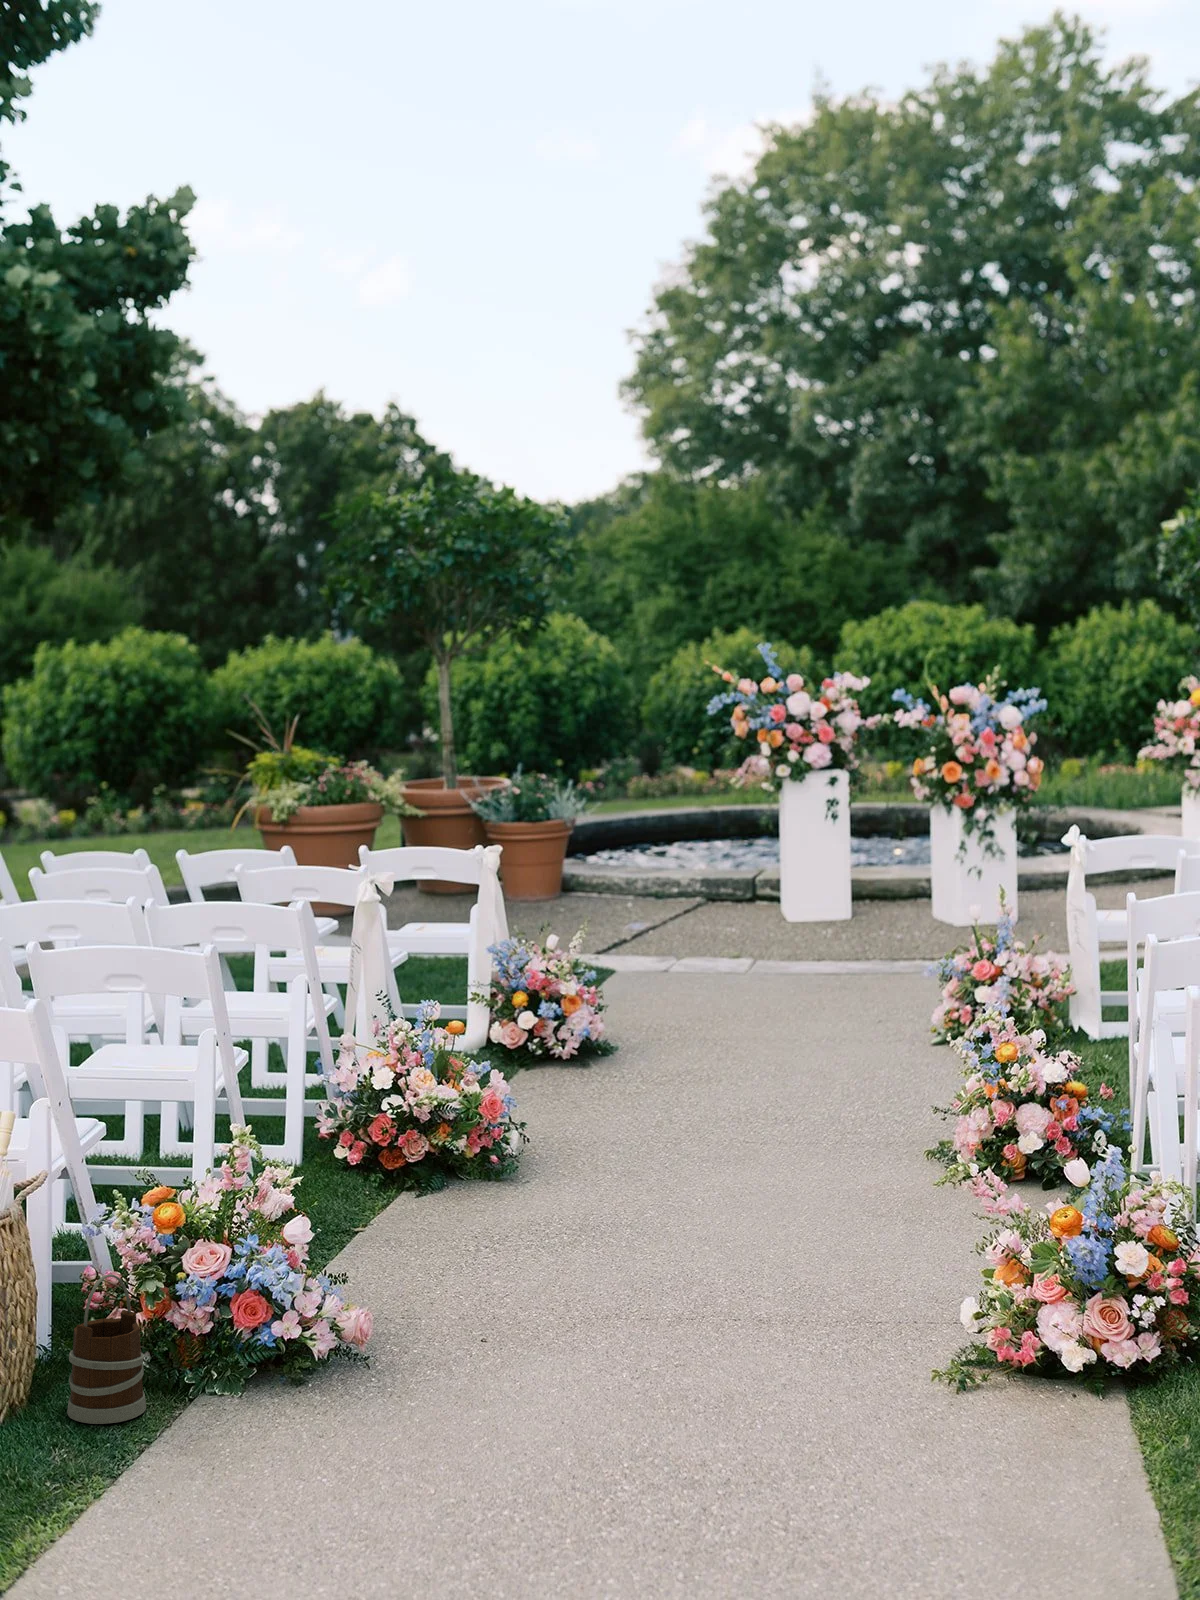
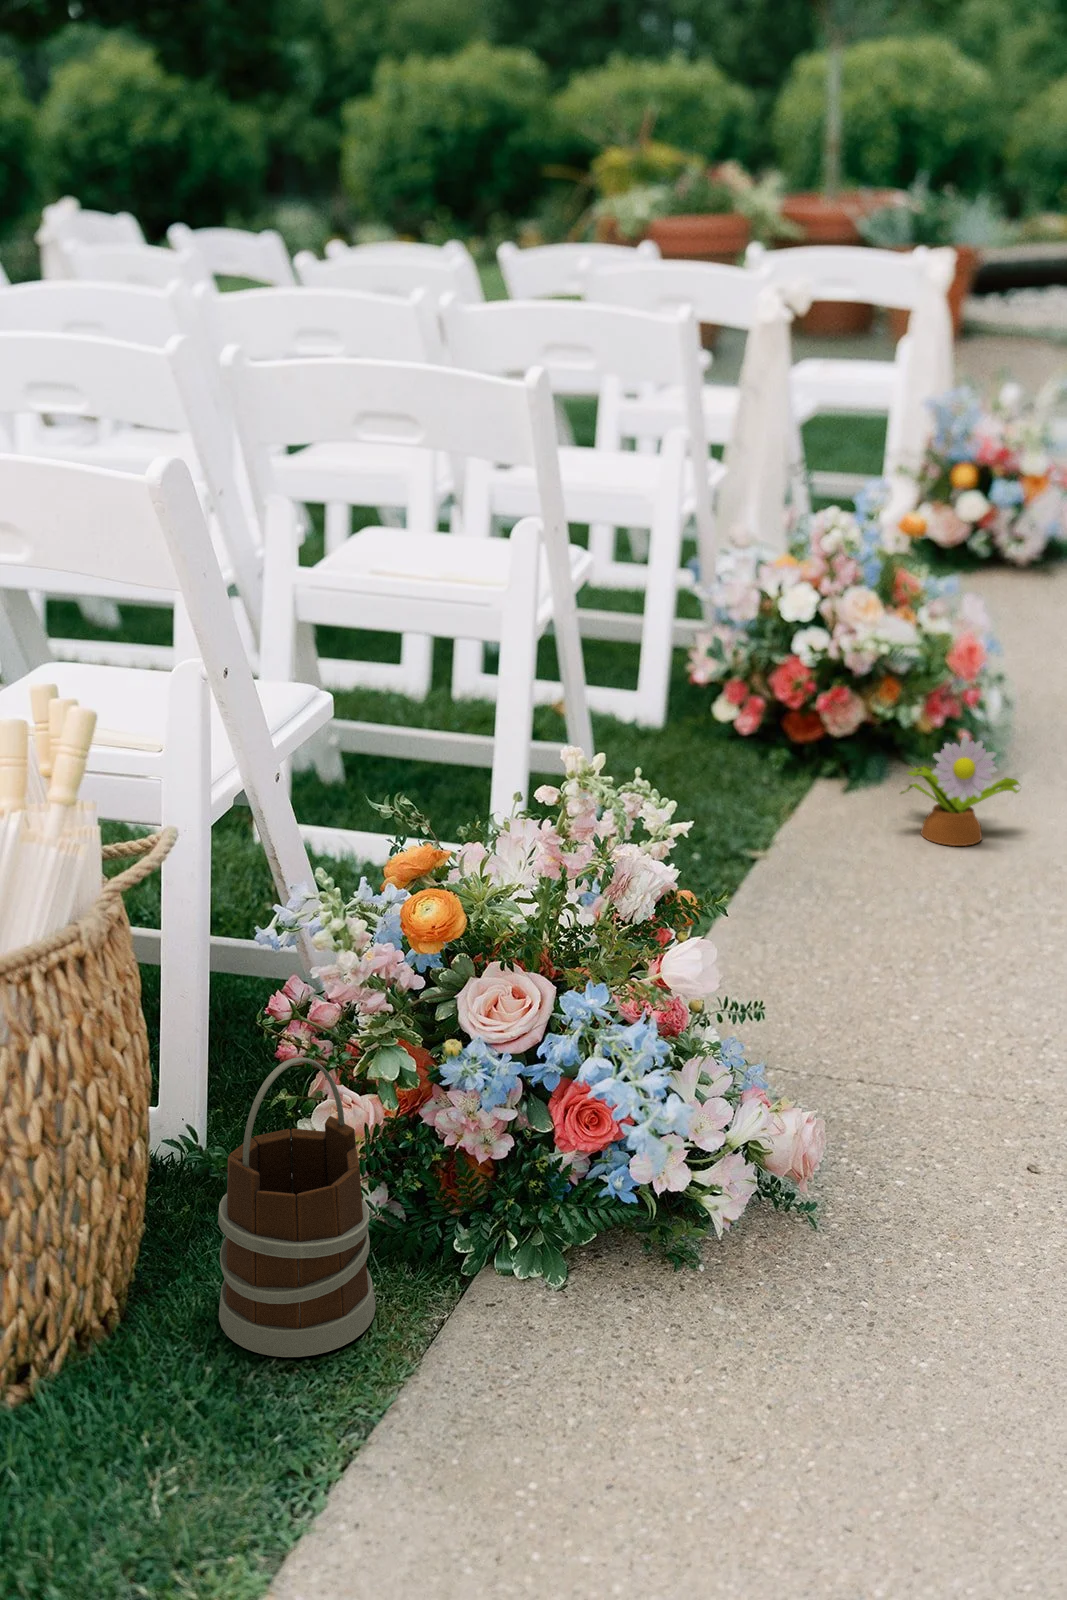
decorative plant: none [443,1148,517,1218] -> present [901,736,1019,846]

